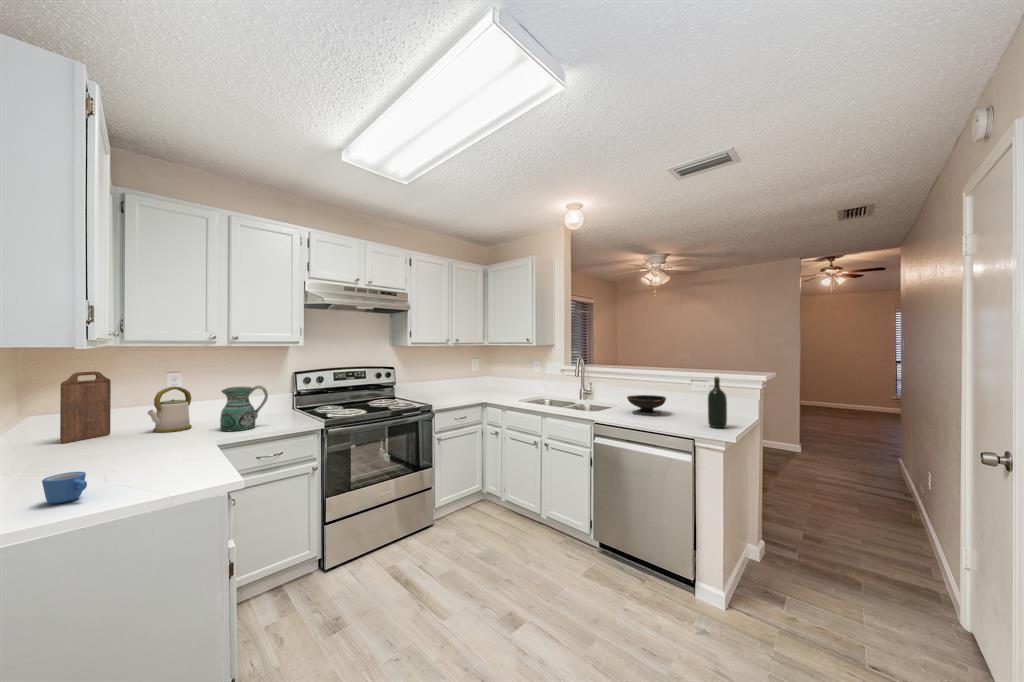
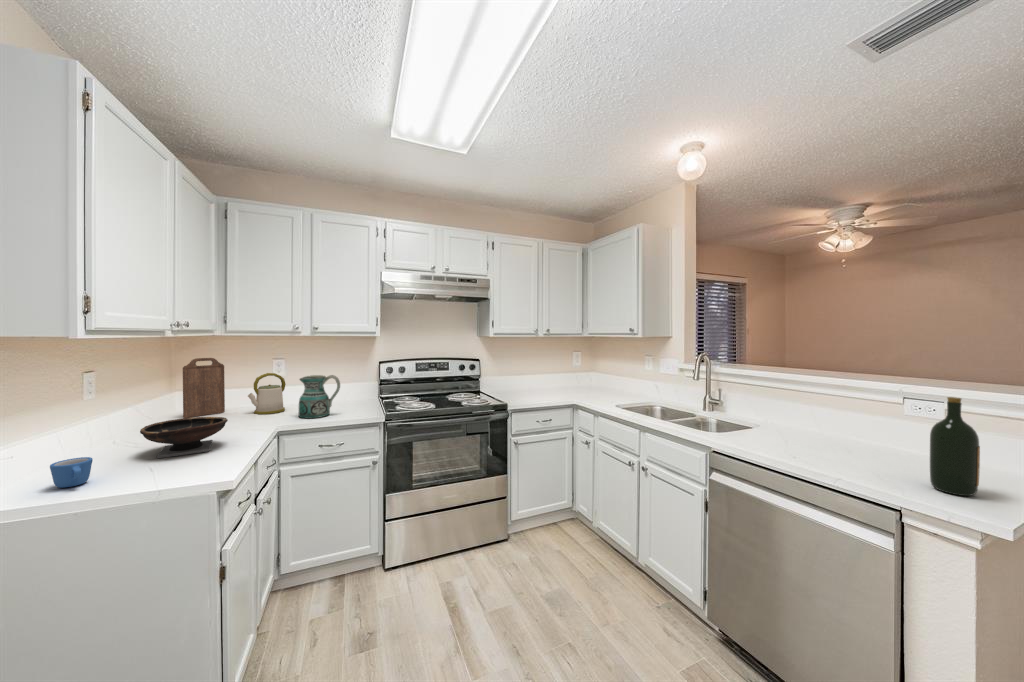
bowl: present [627,395,666,416] -> present [140,417,228,458]

